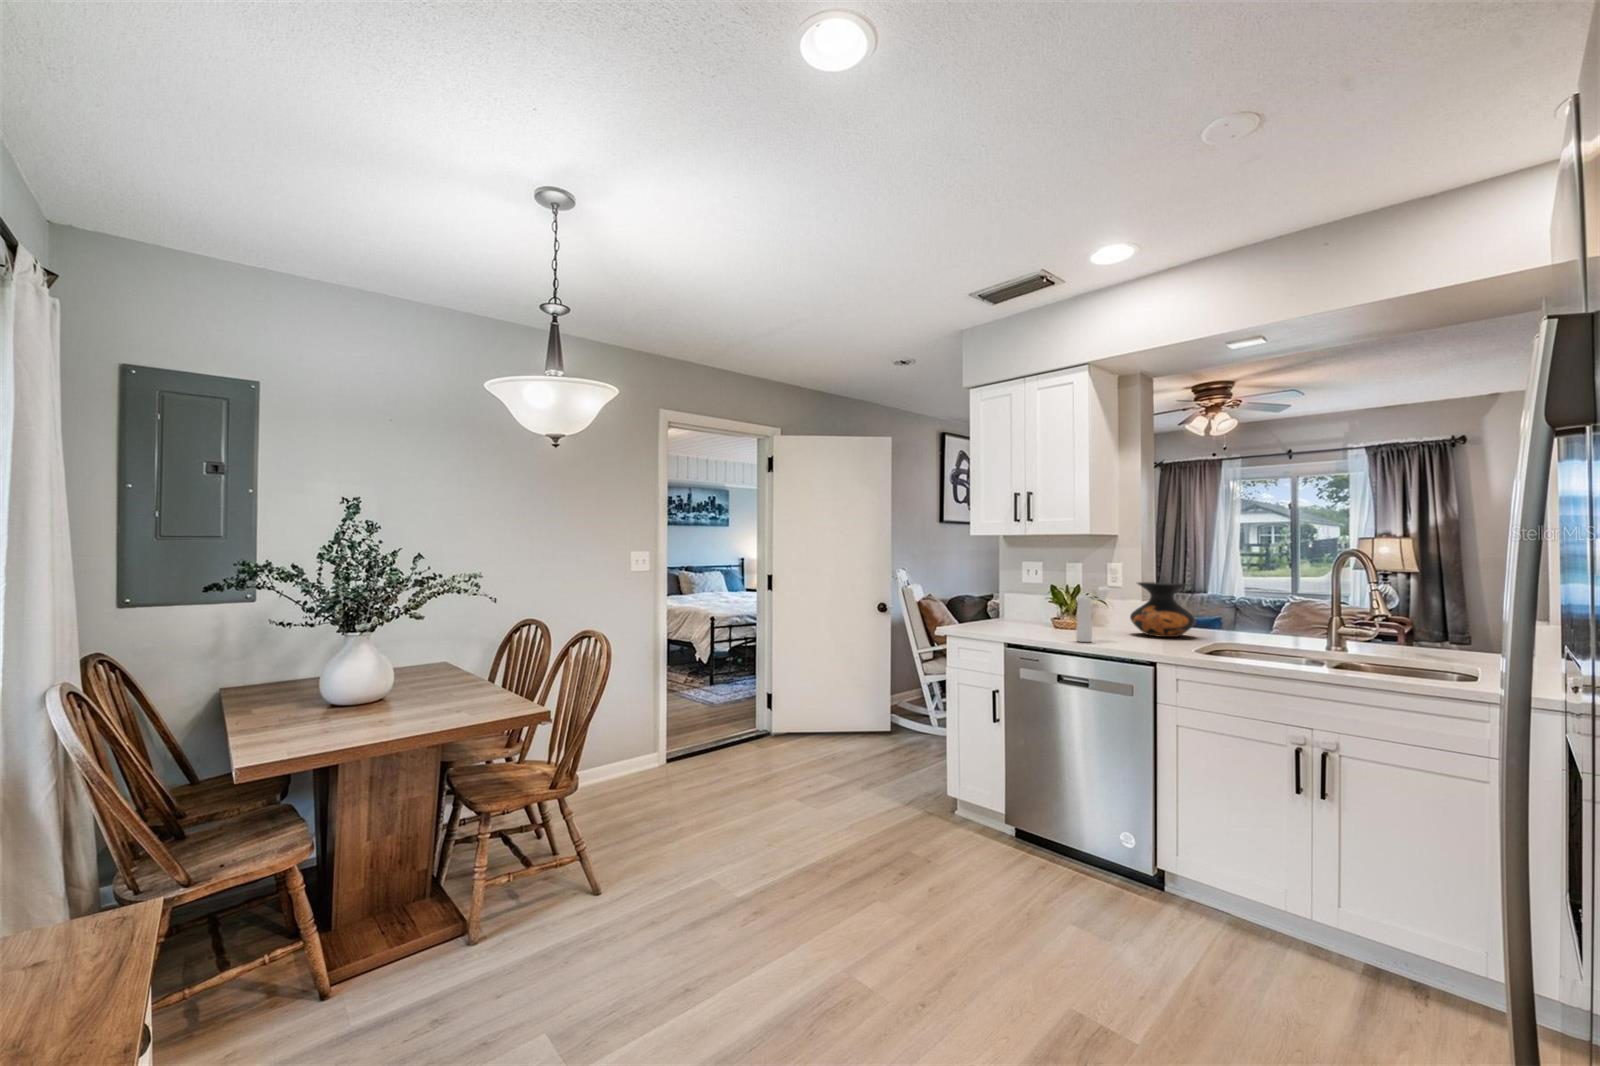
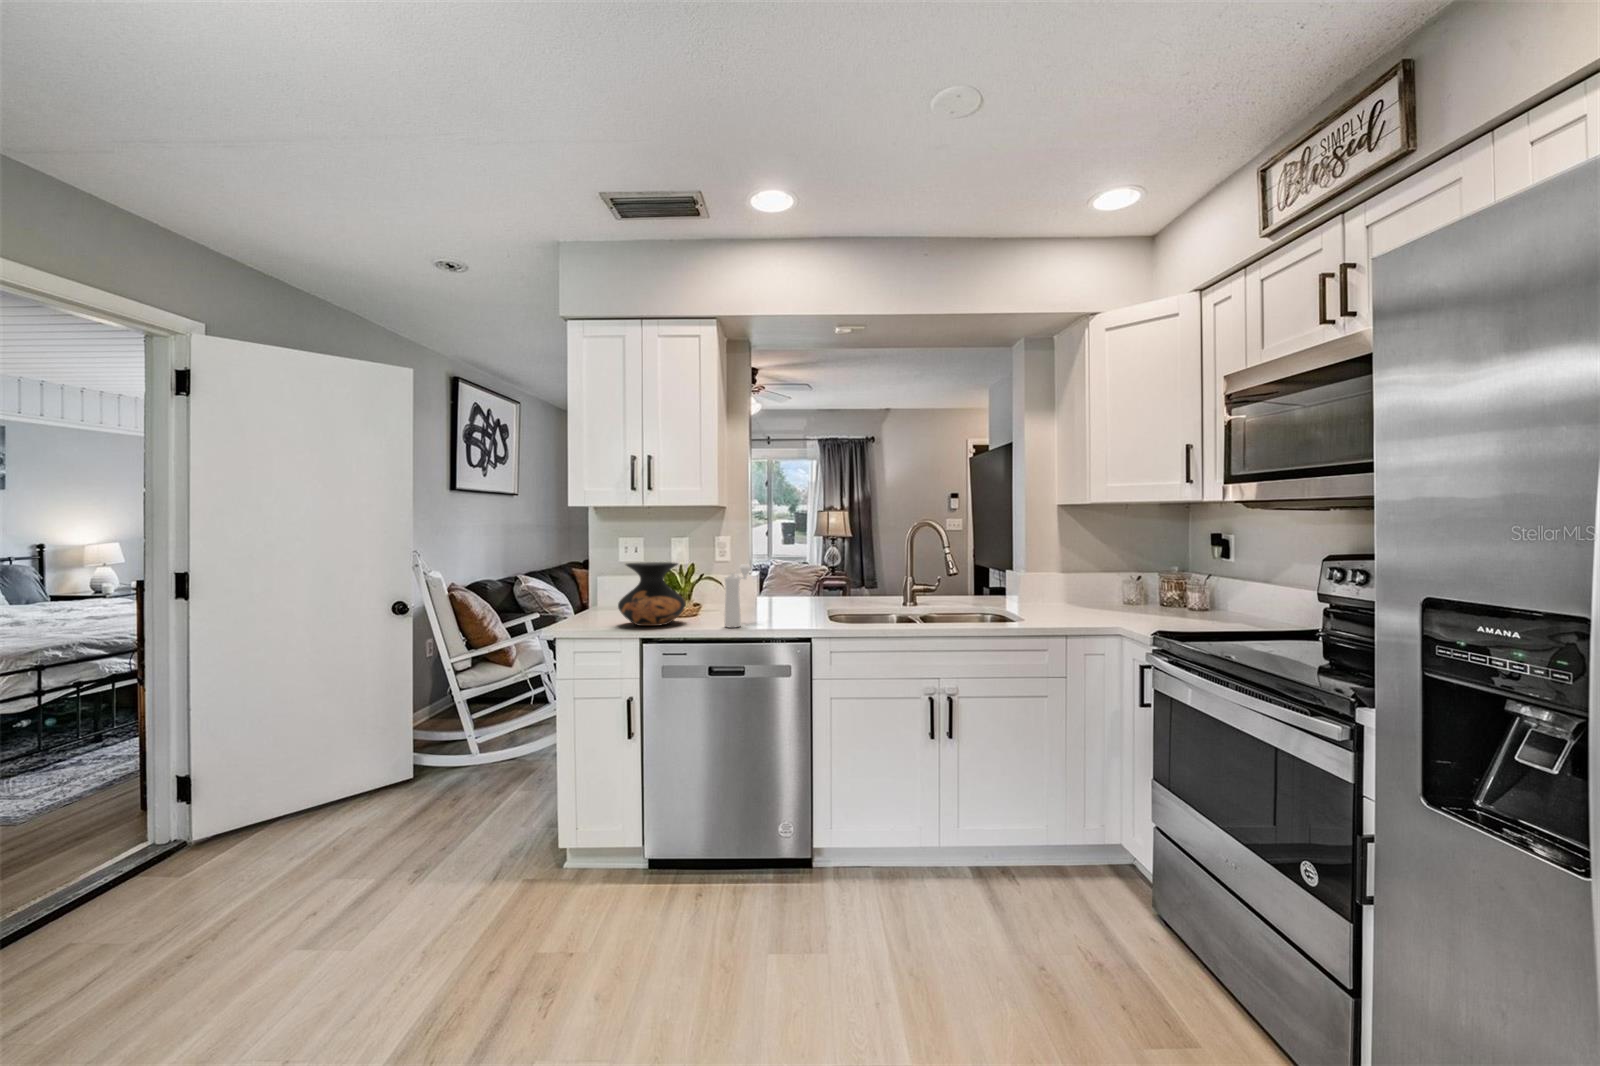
vase: present [1130,582,1195,637] -> present [618,562,686,626]

